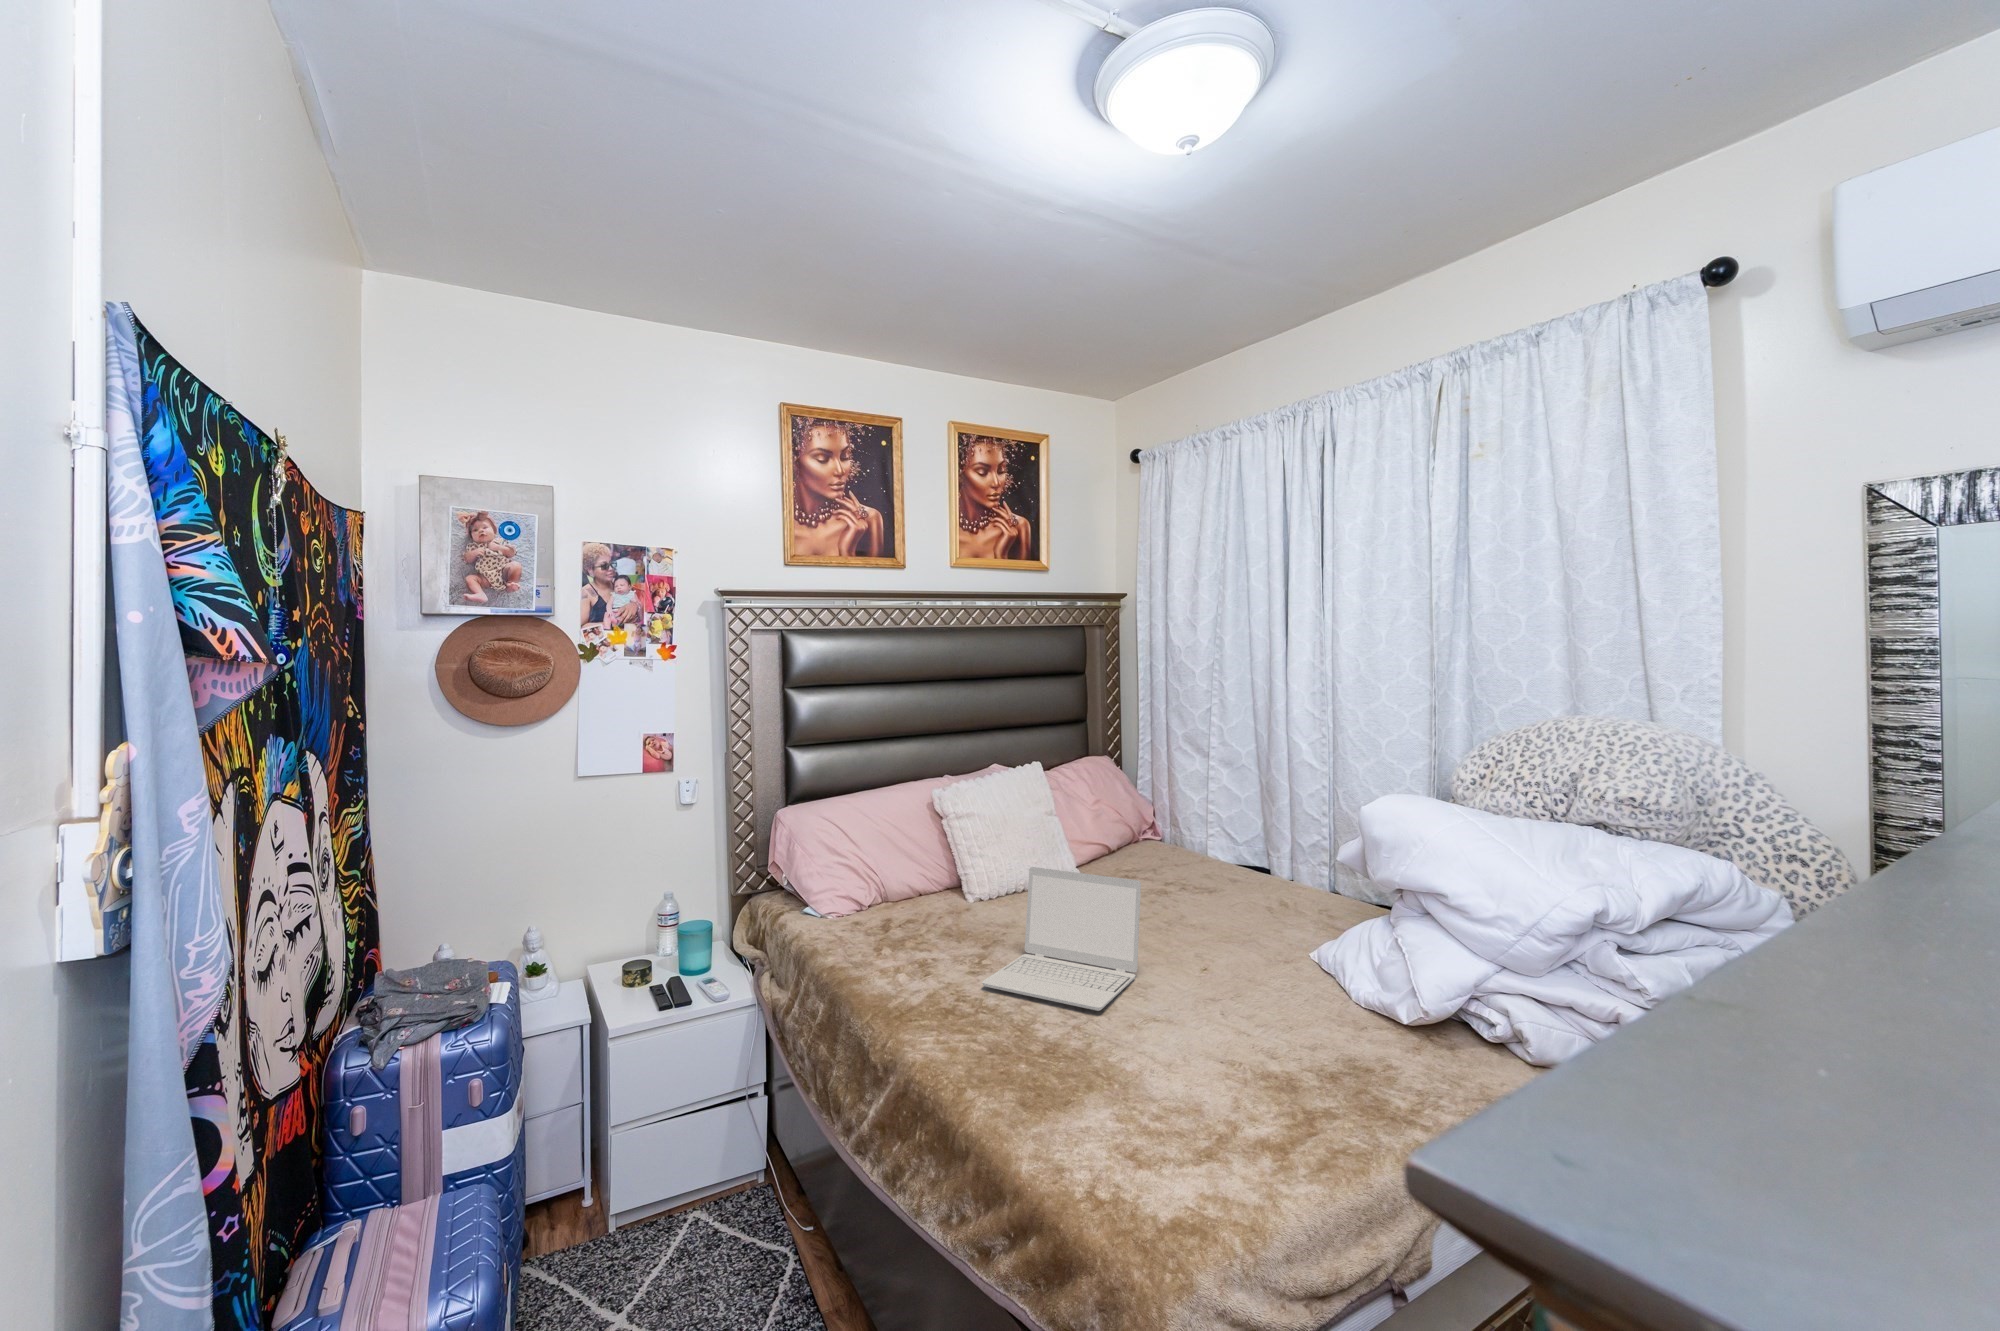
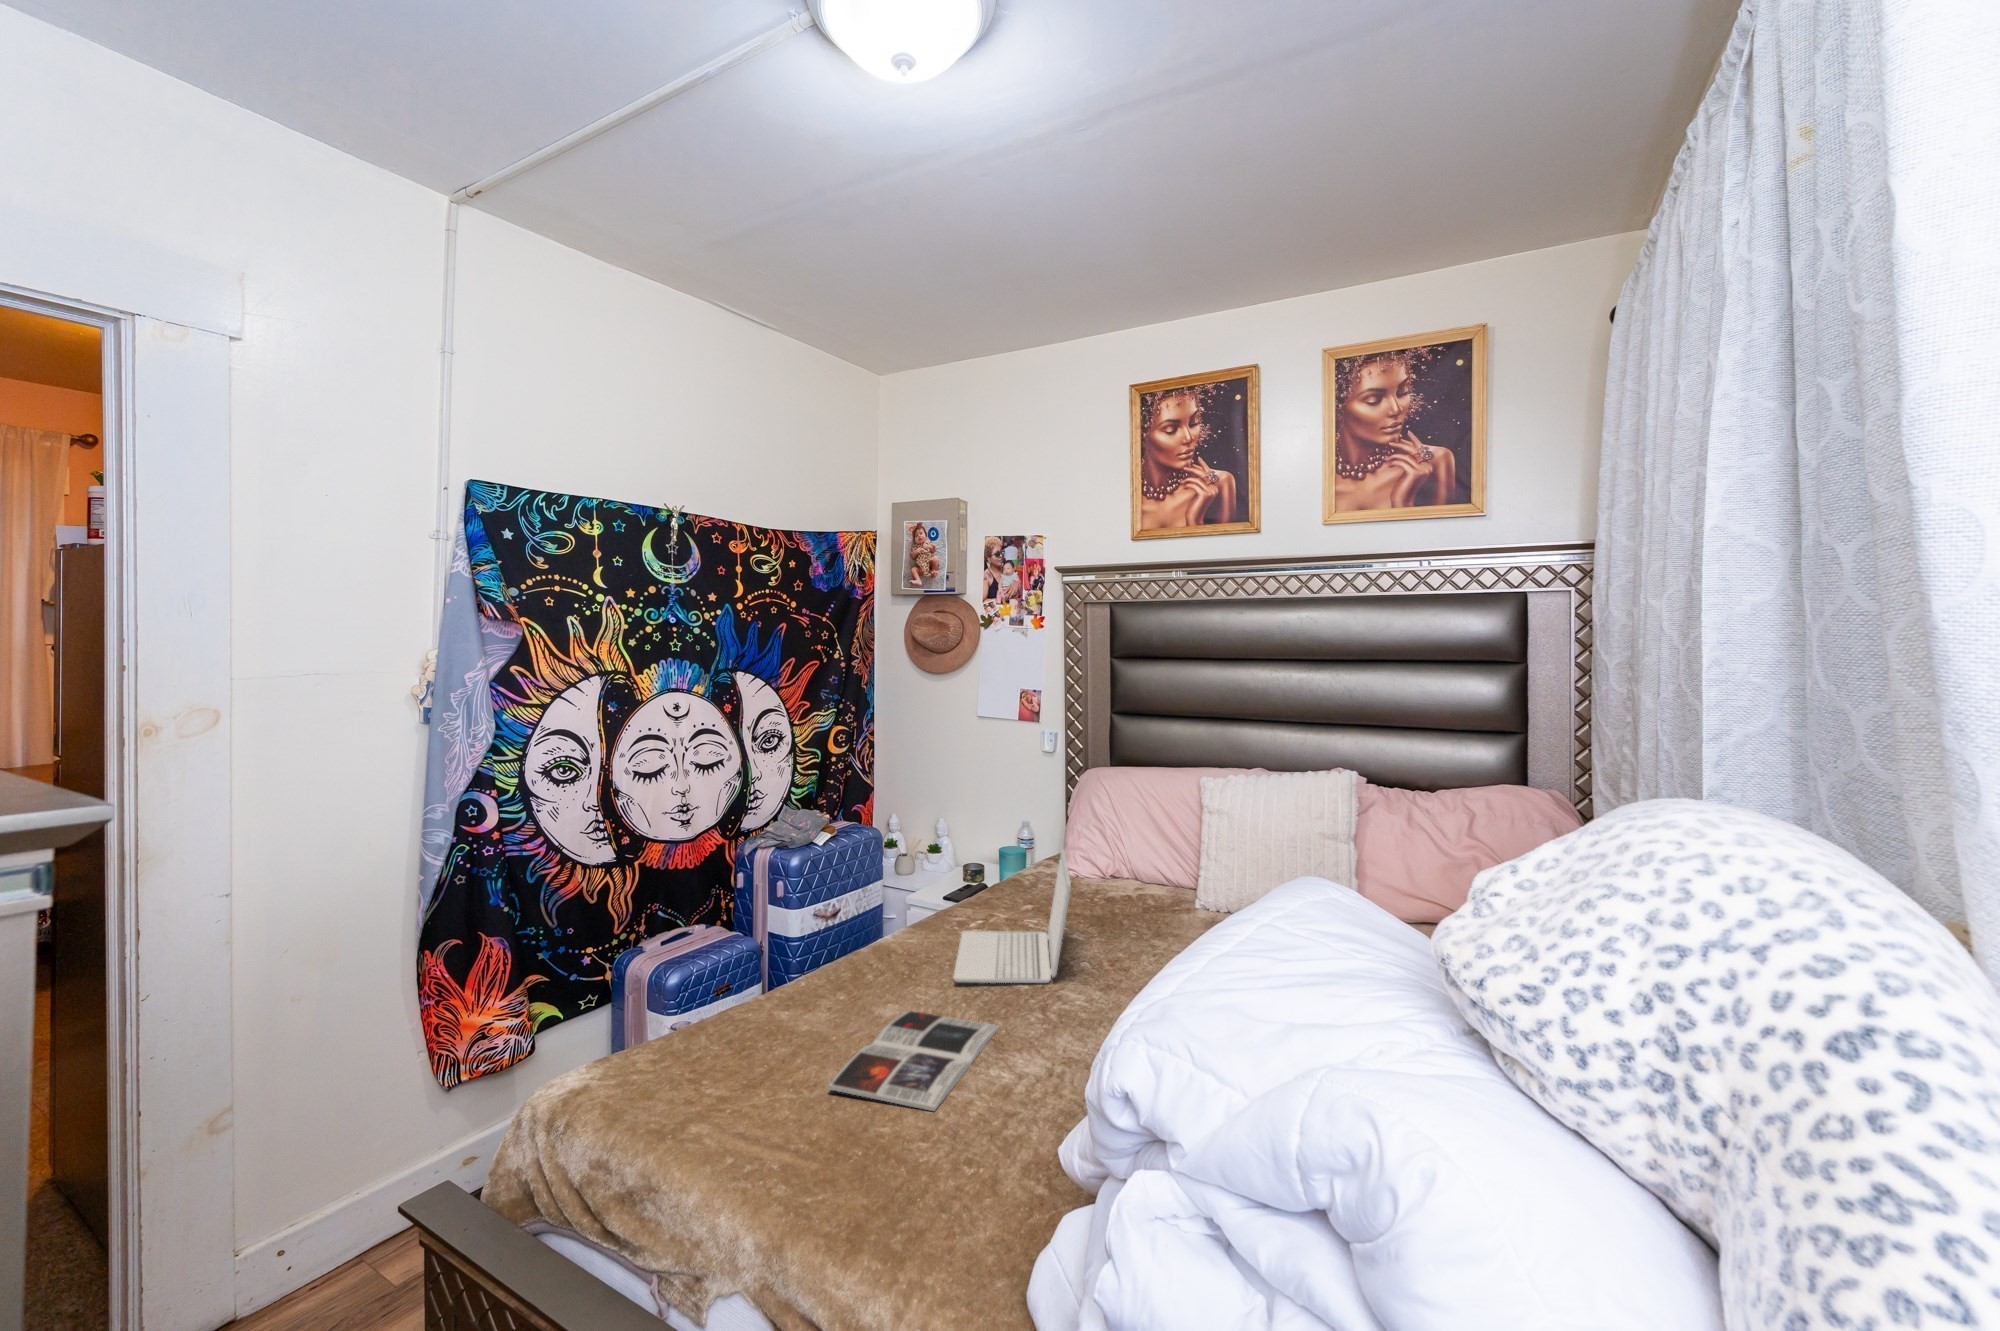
magazine: none [1140,1014,1345,1109] -> present [828,1011,999,1111]

